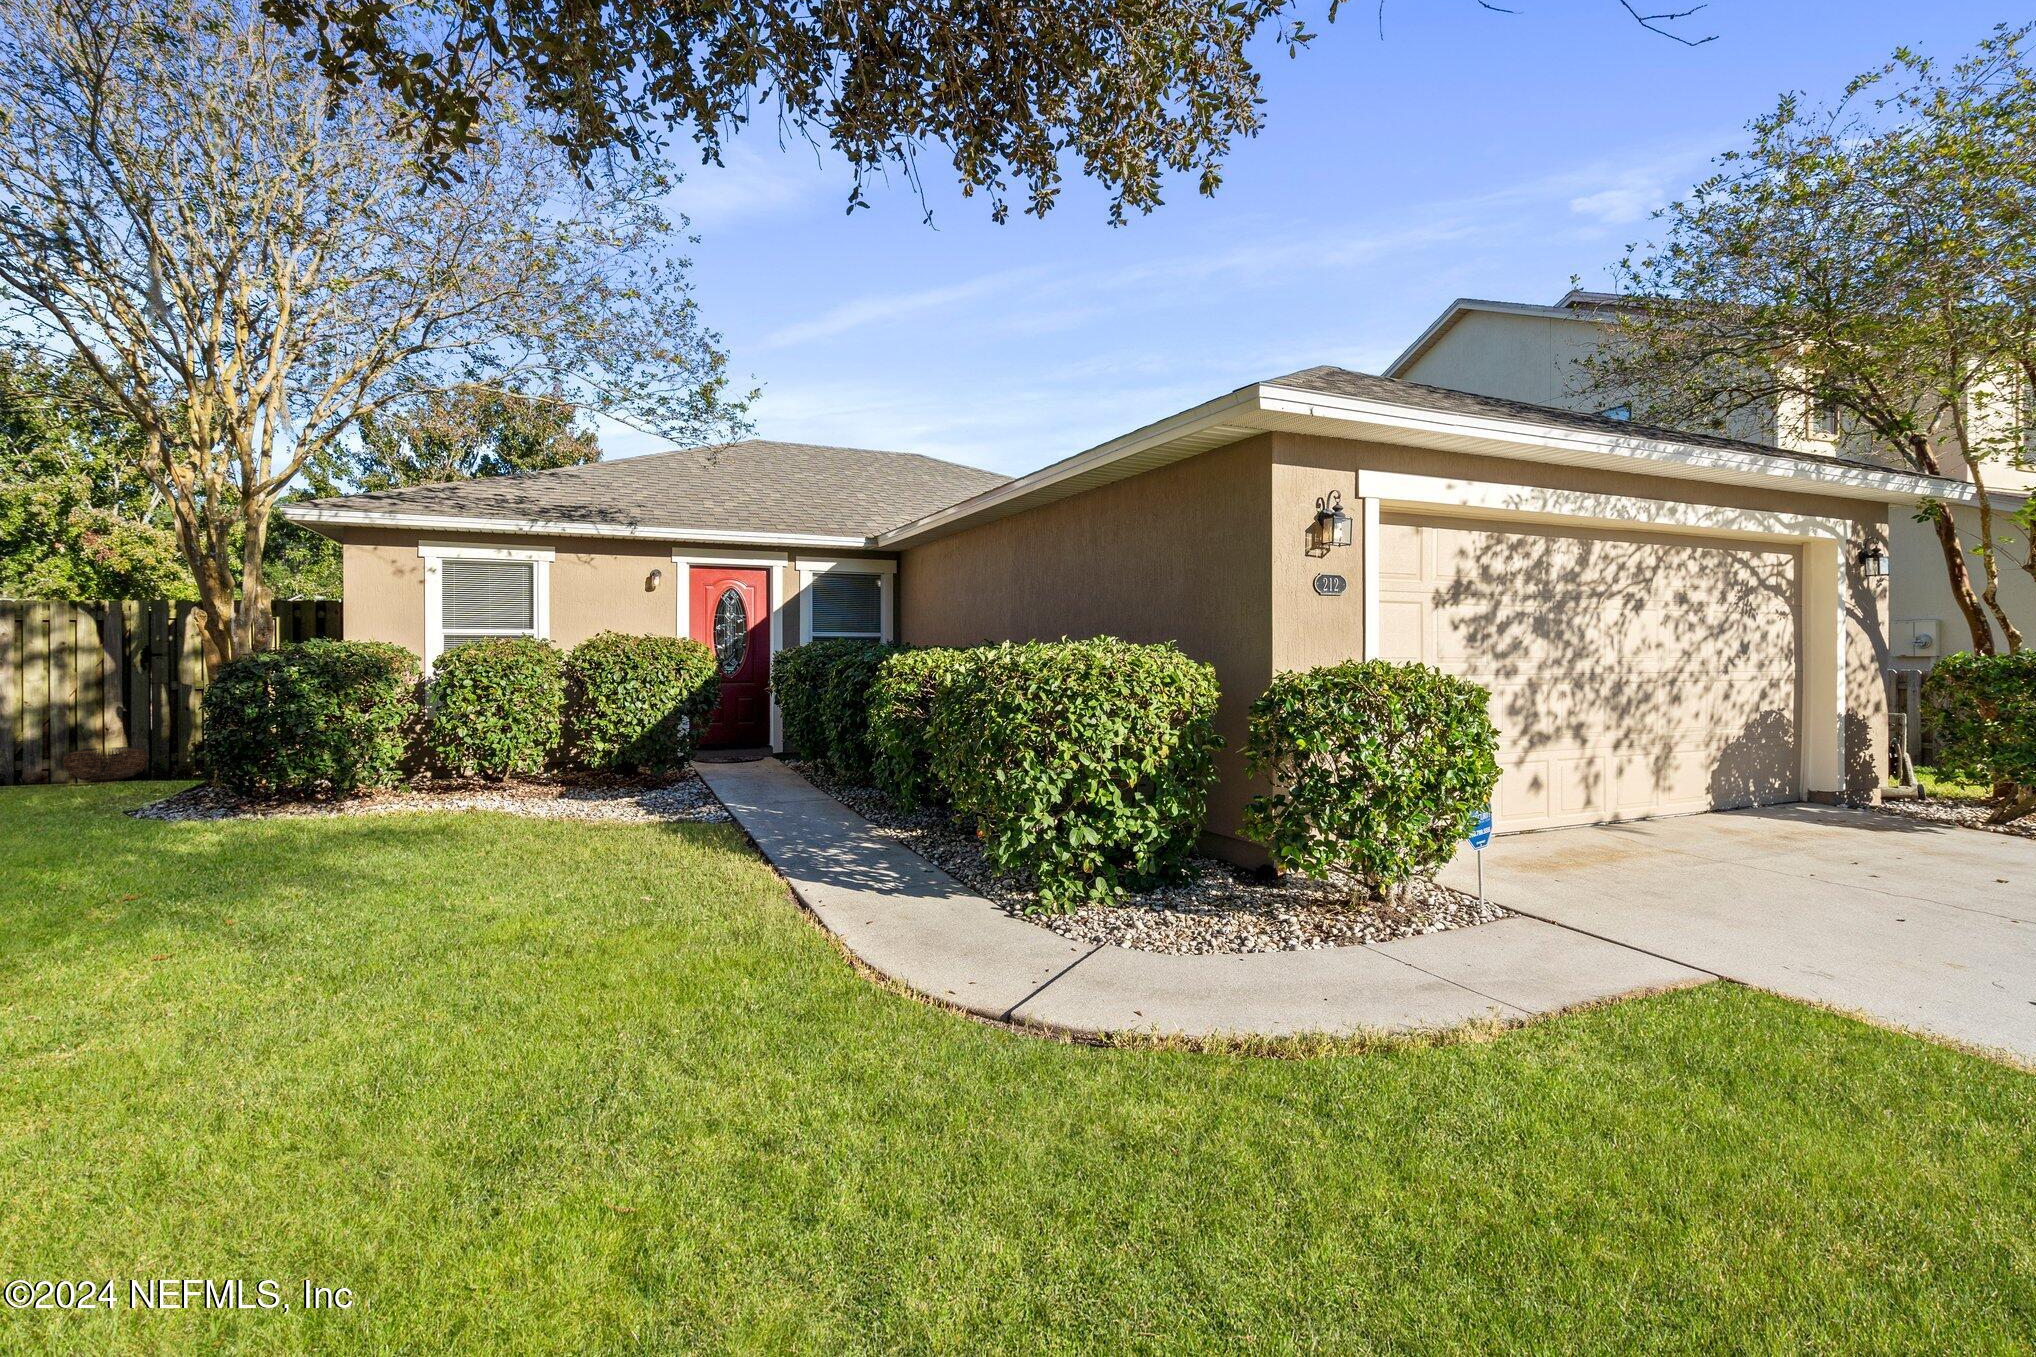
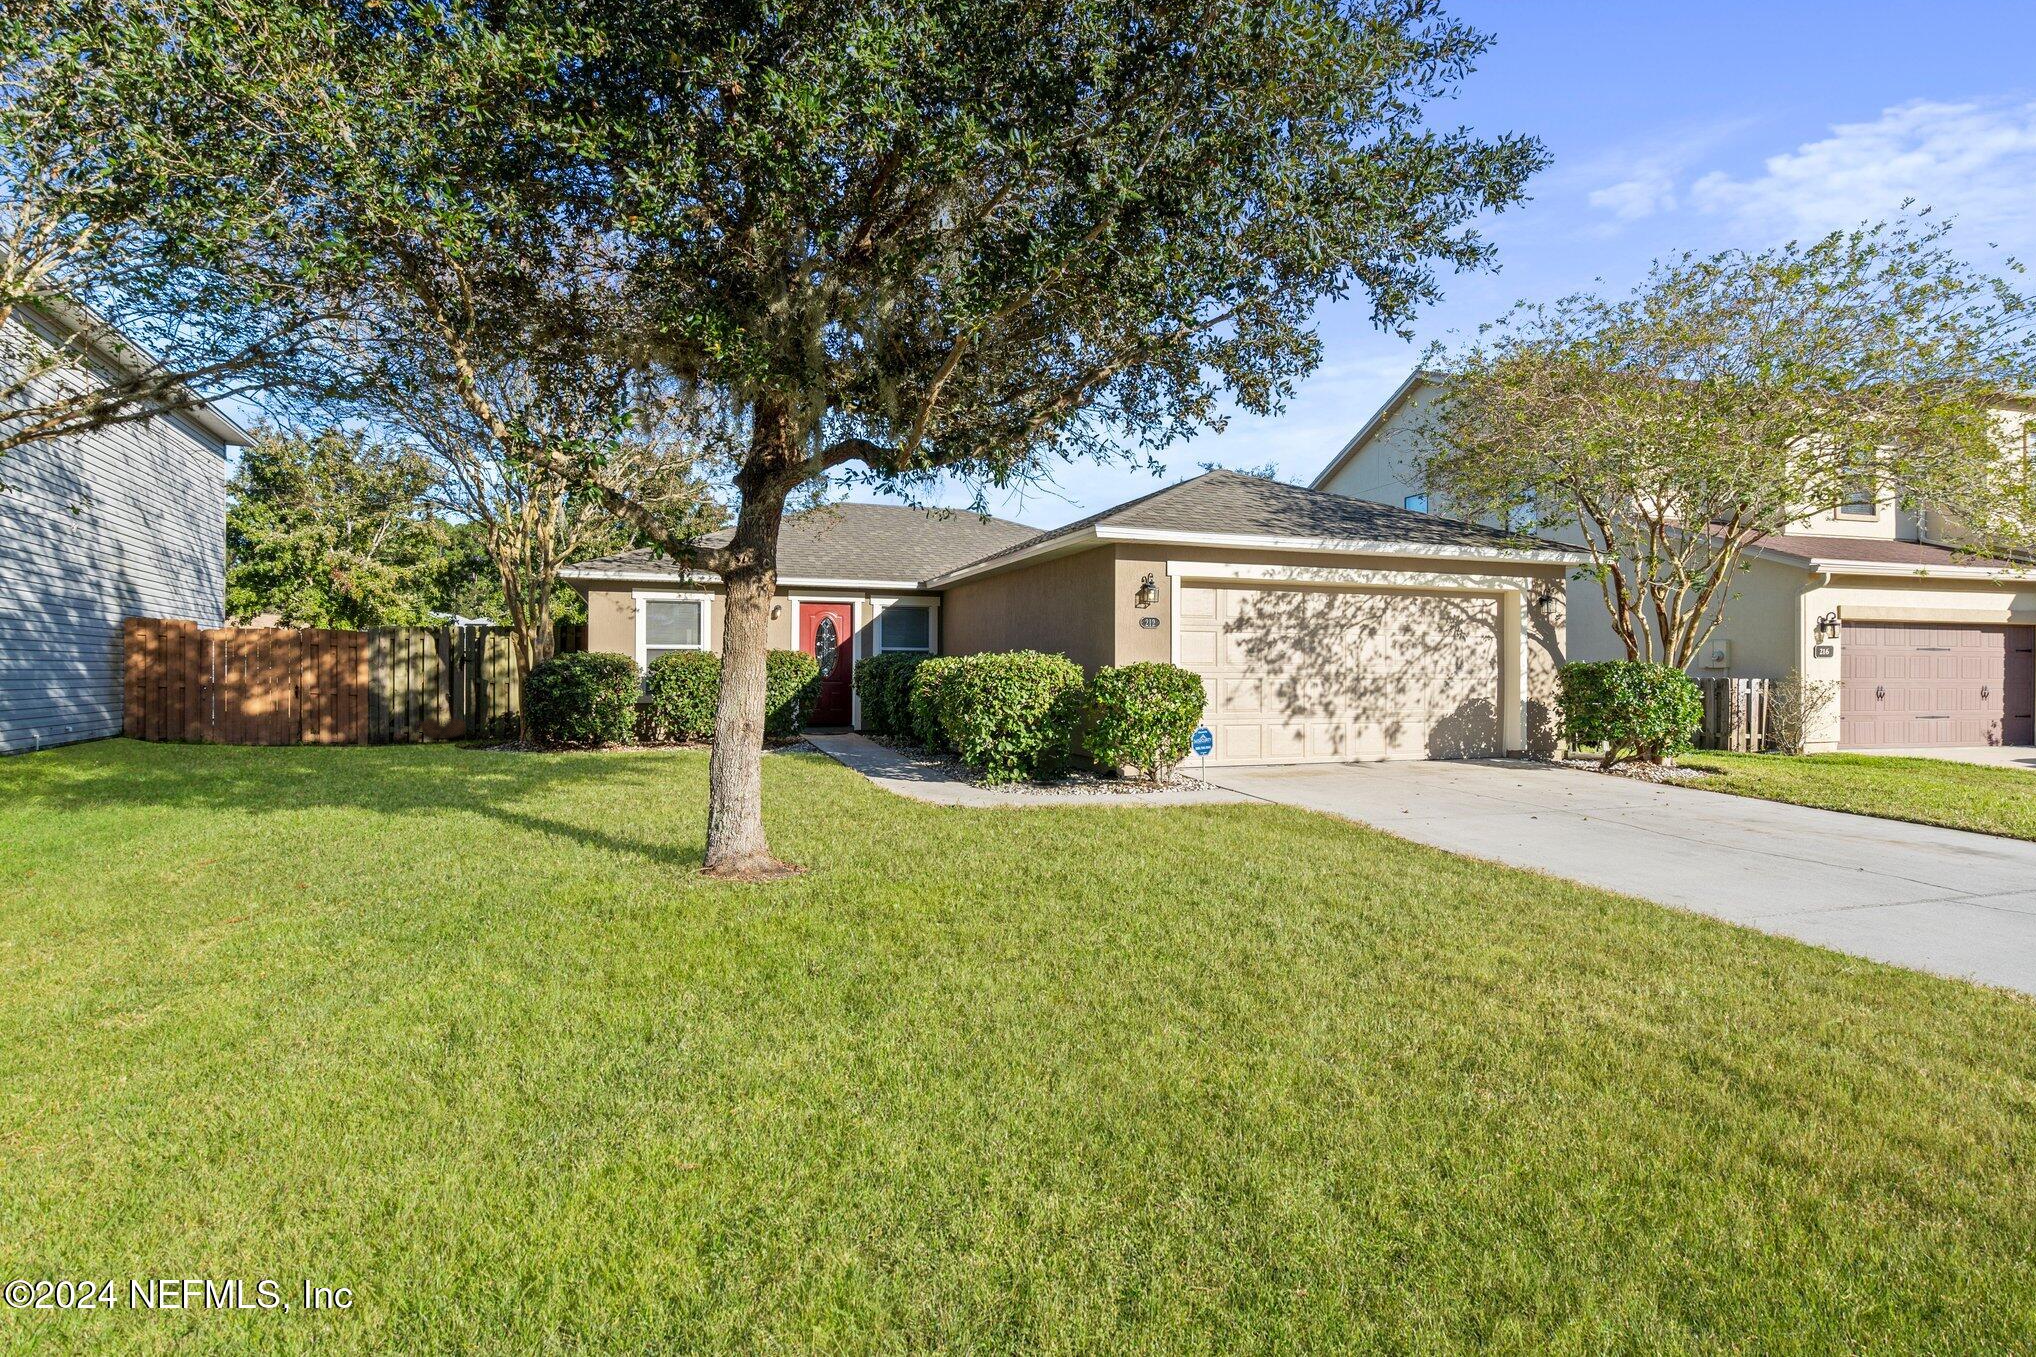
potted tree: none [1130,802,1198,921] -> present [1030,737,1060,788]

